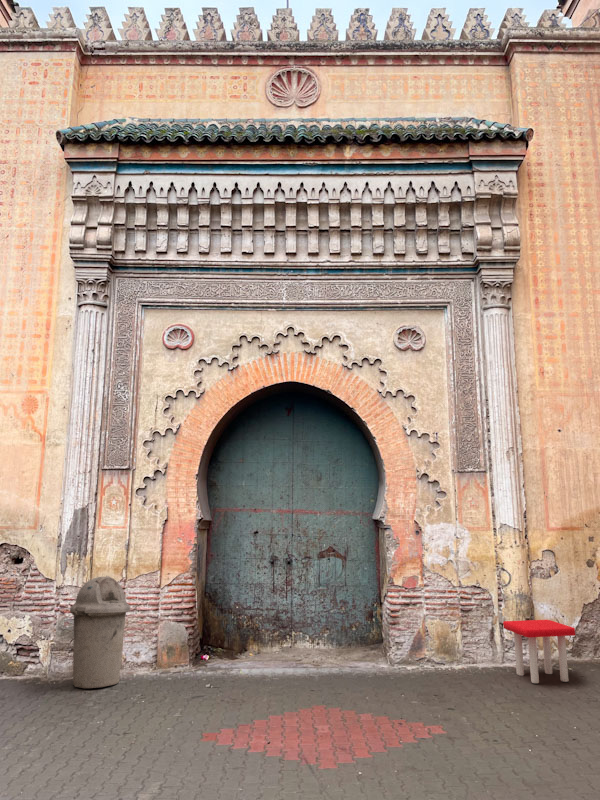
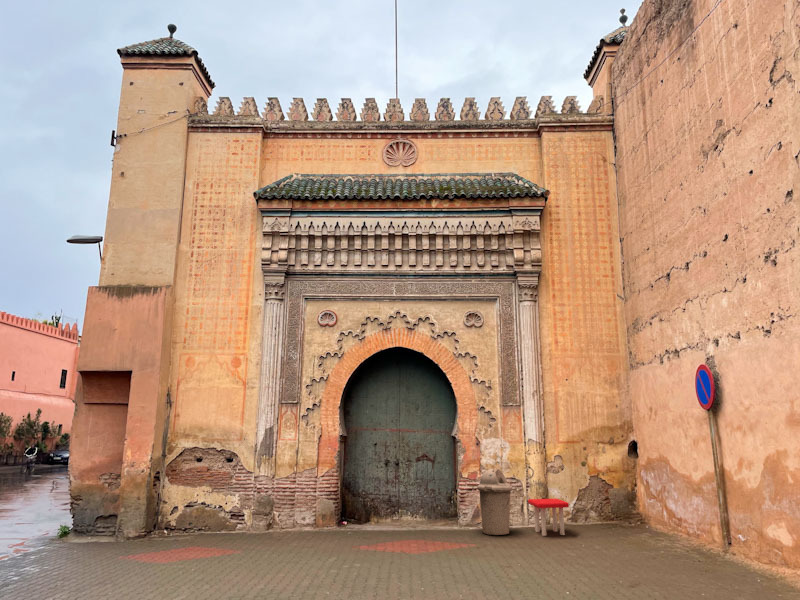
trash can: present [70,576,130,688] -> present [477,468,512,535]

